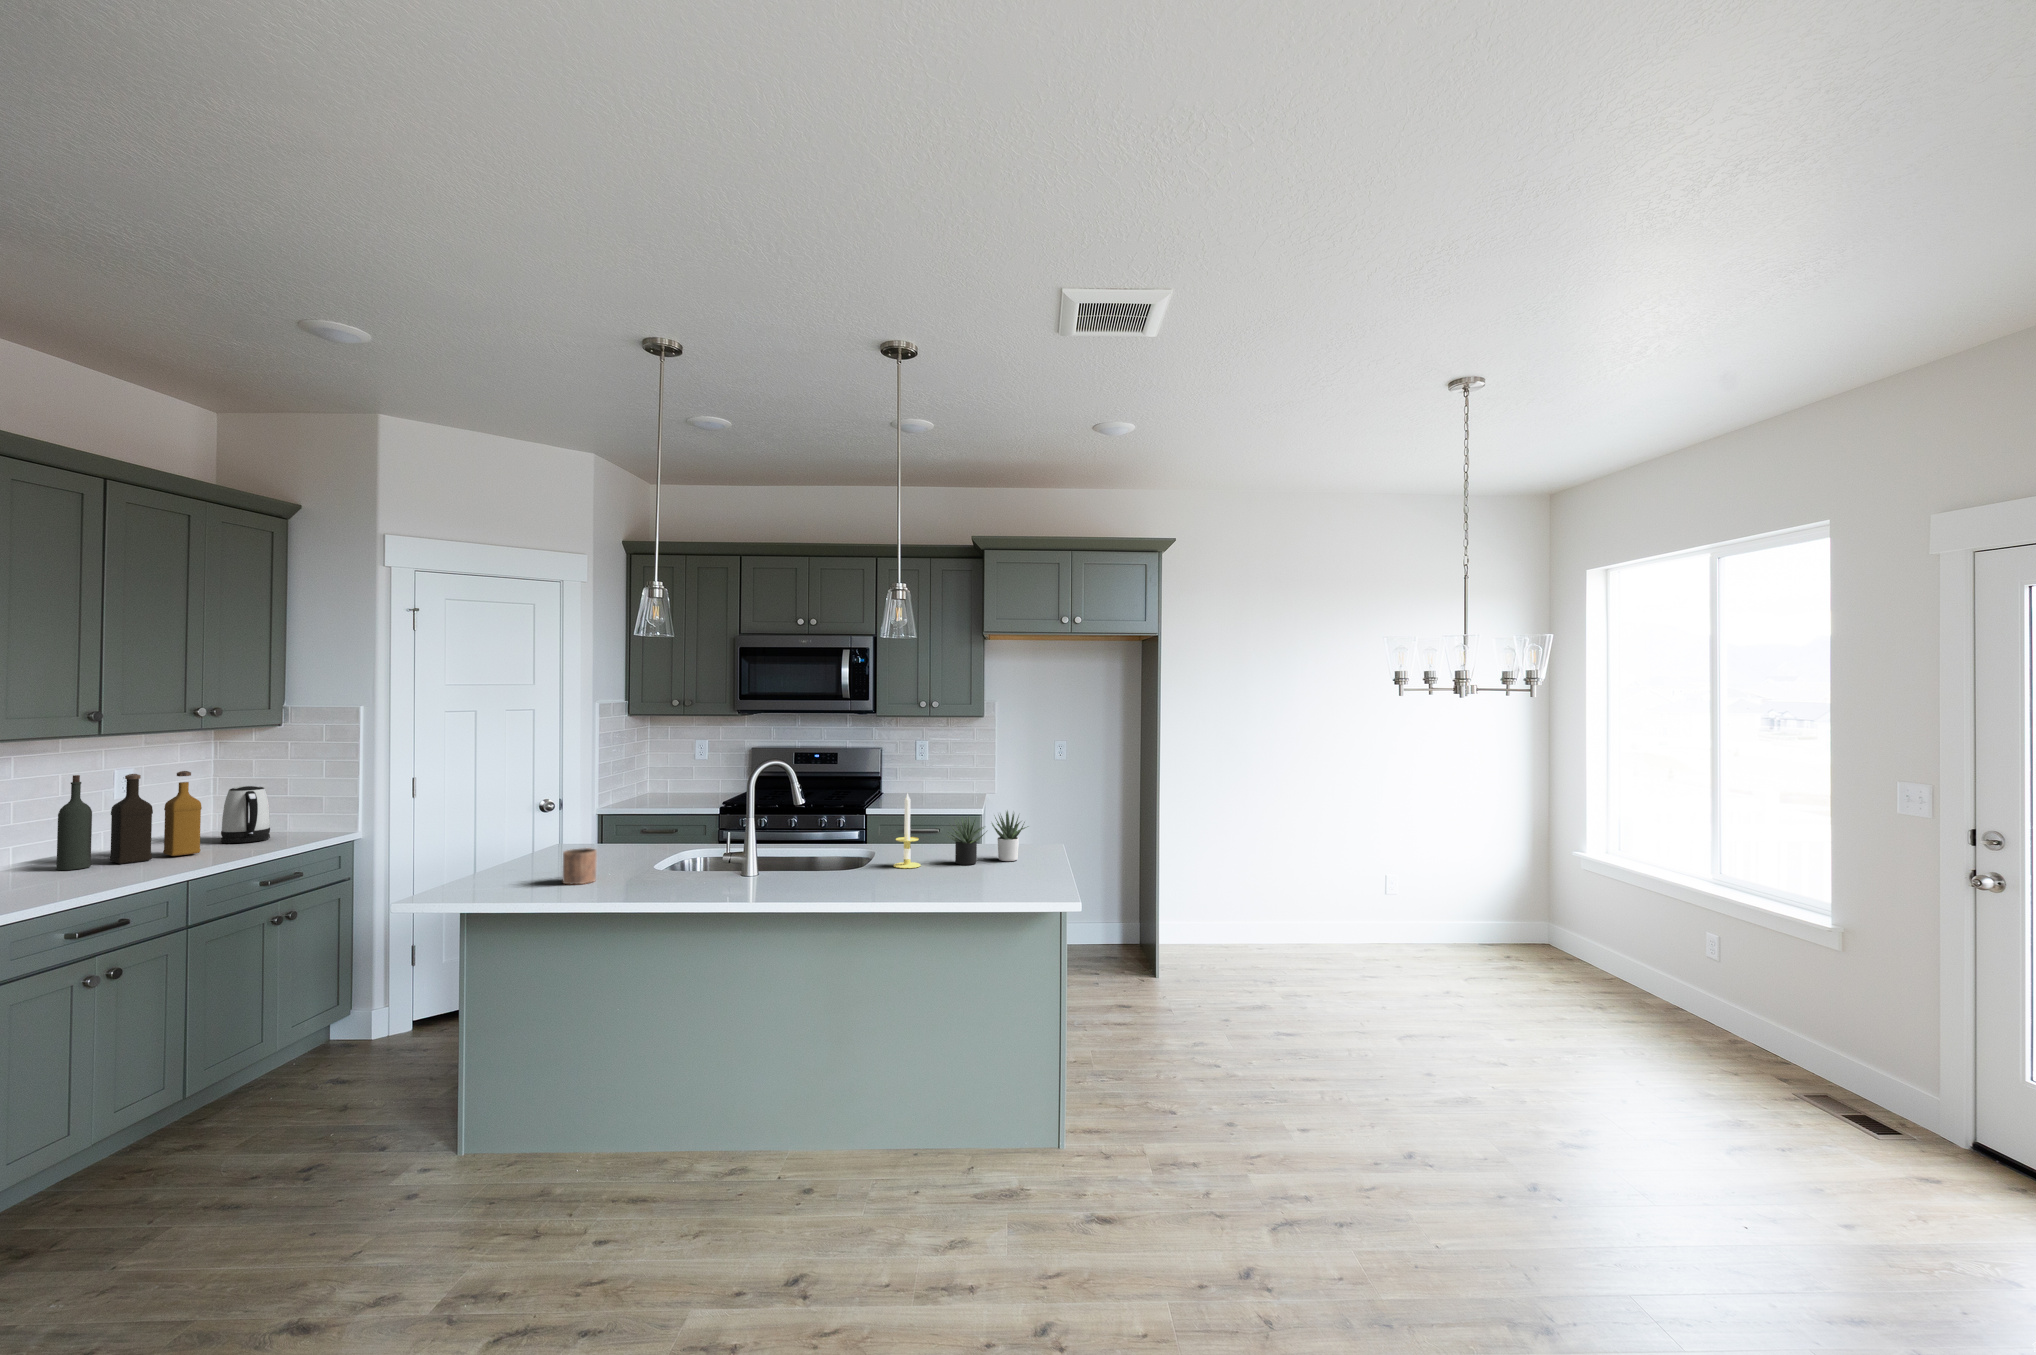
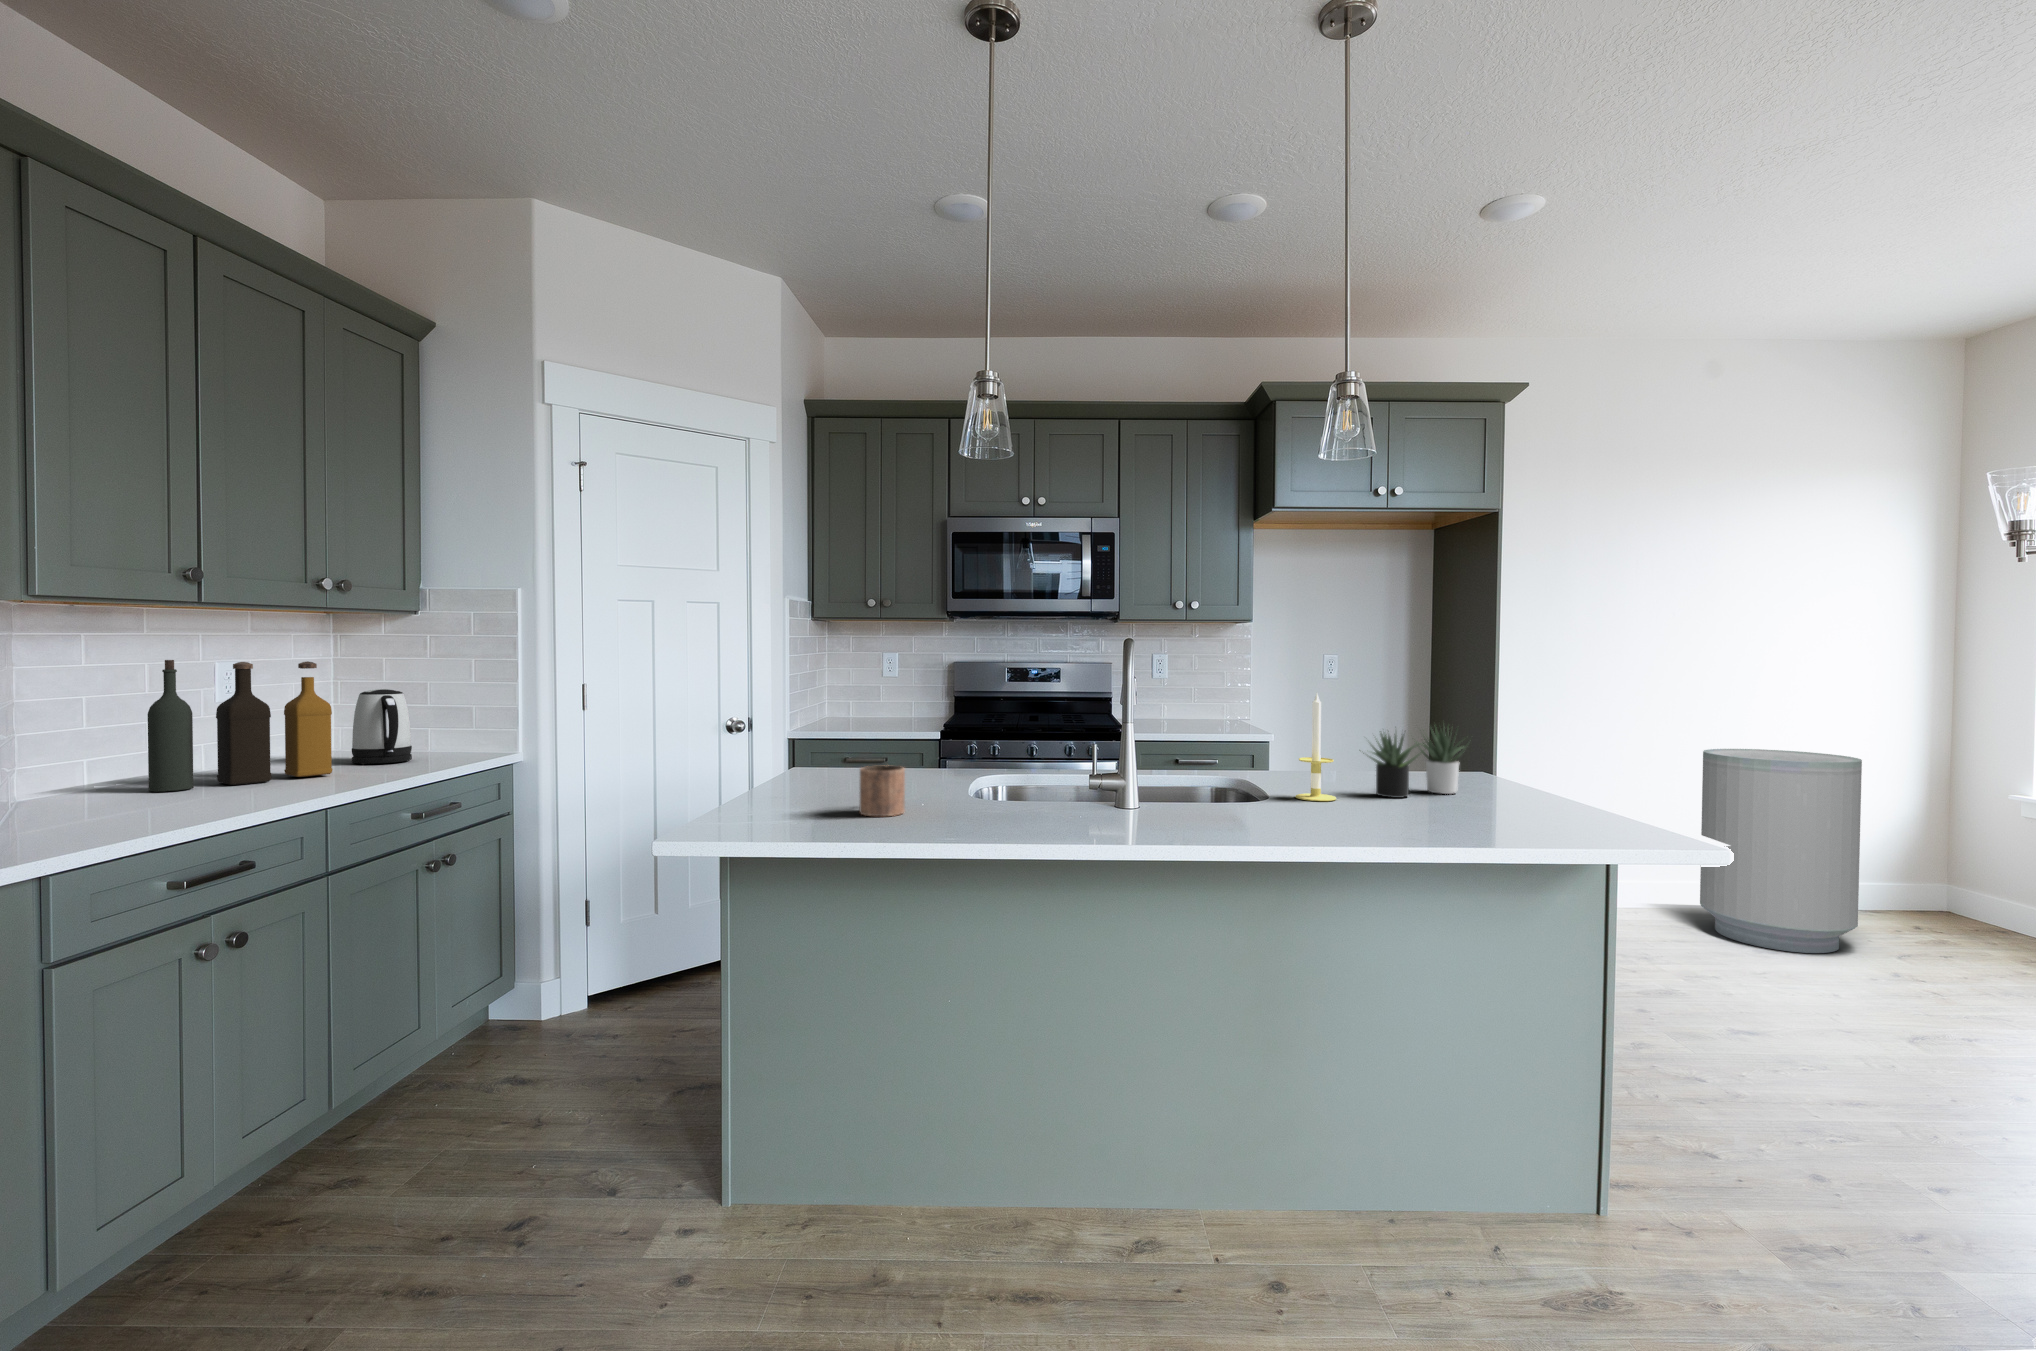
trash can: none [1332,812,1434,972] -> present [1700,749,1862,953]

